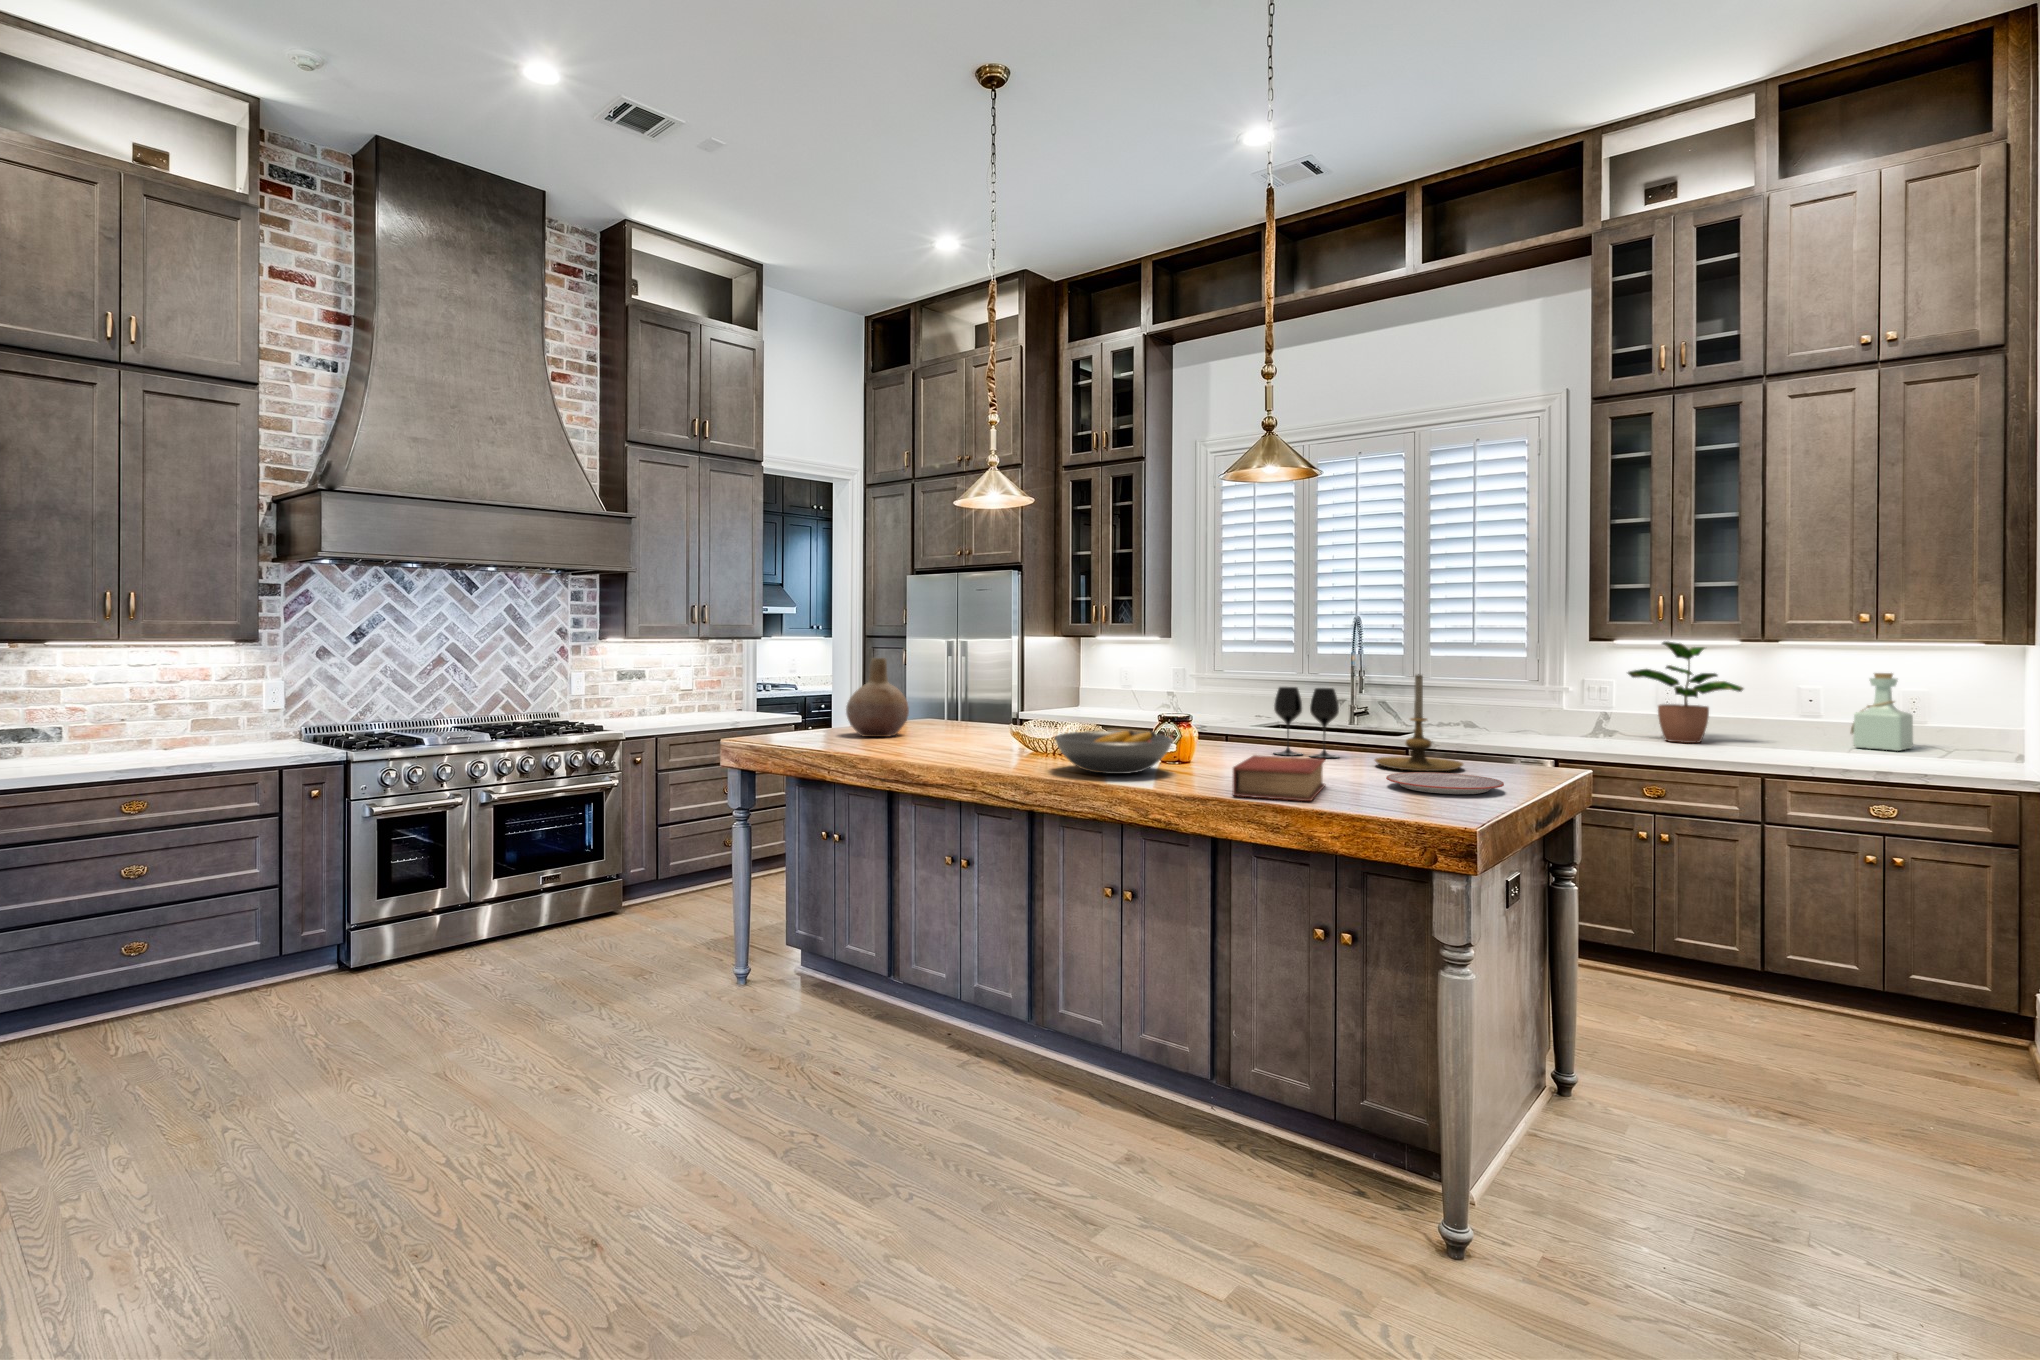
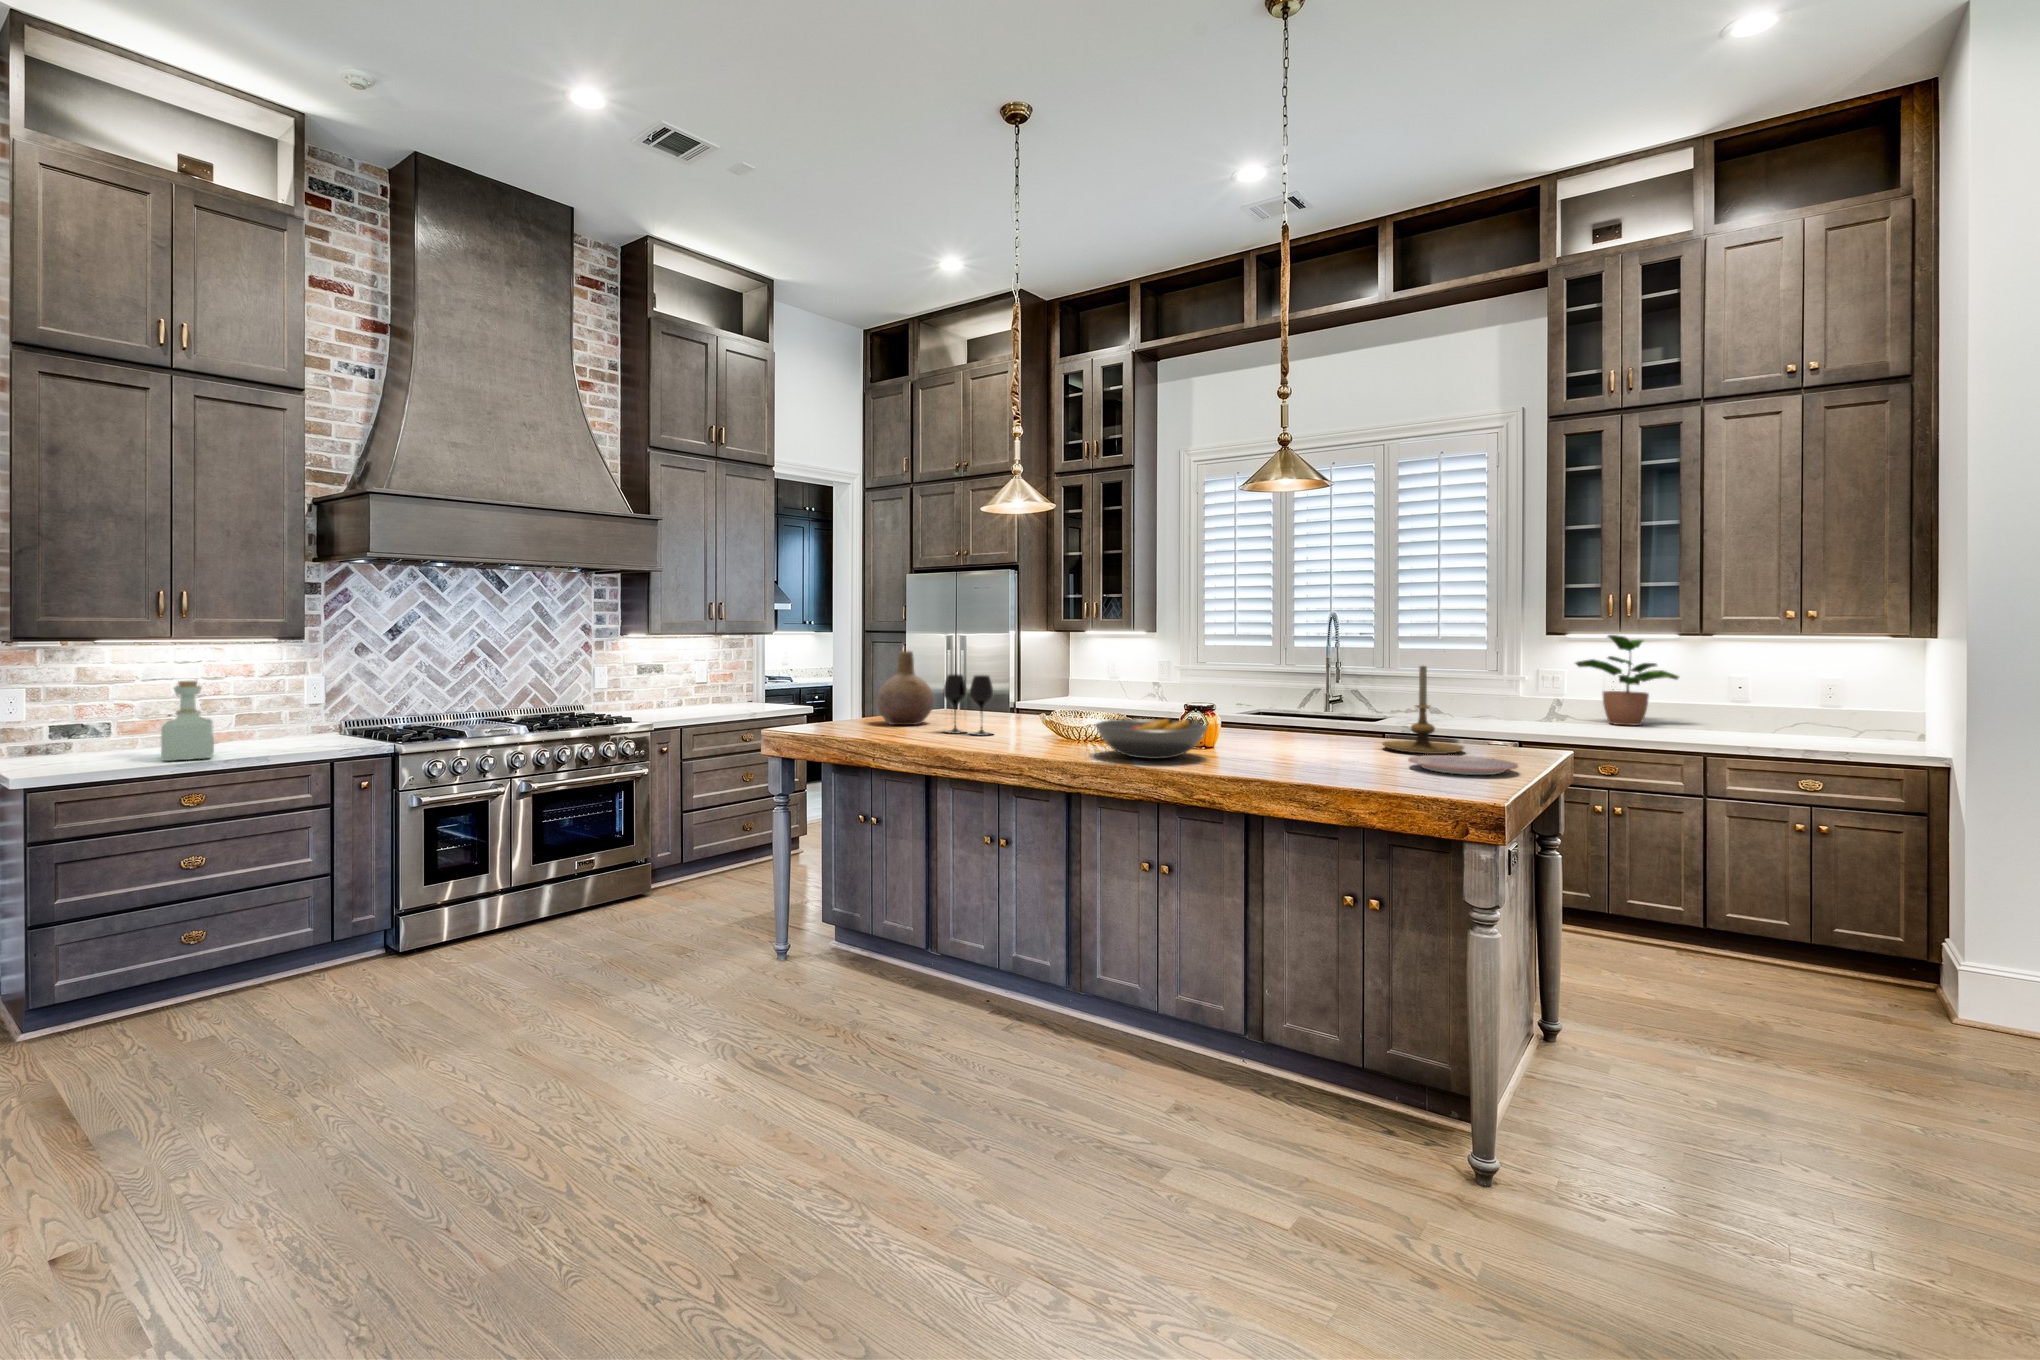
bottle: present [1851,673,1913,751] -> present [161,681,214,761]
wine glass: present [1274,687,1339,758] -> present [944,674,993,736]
book: present [1232,755,1325,801] -> none [1279,741,1354,783]

